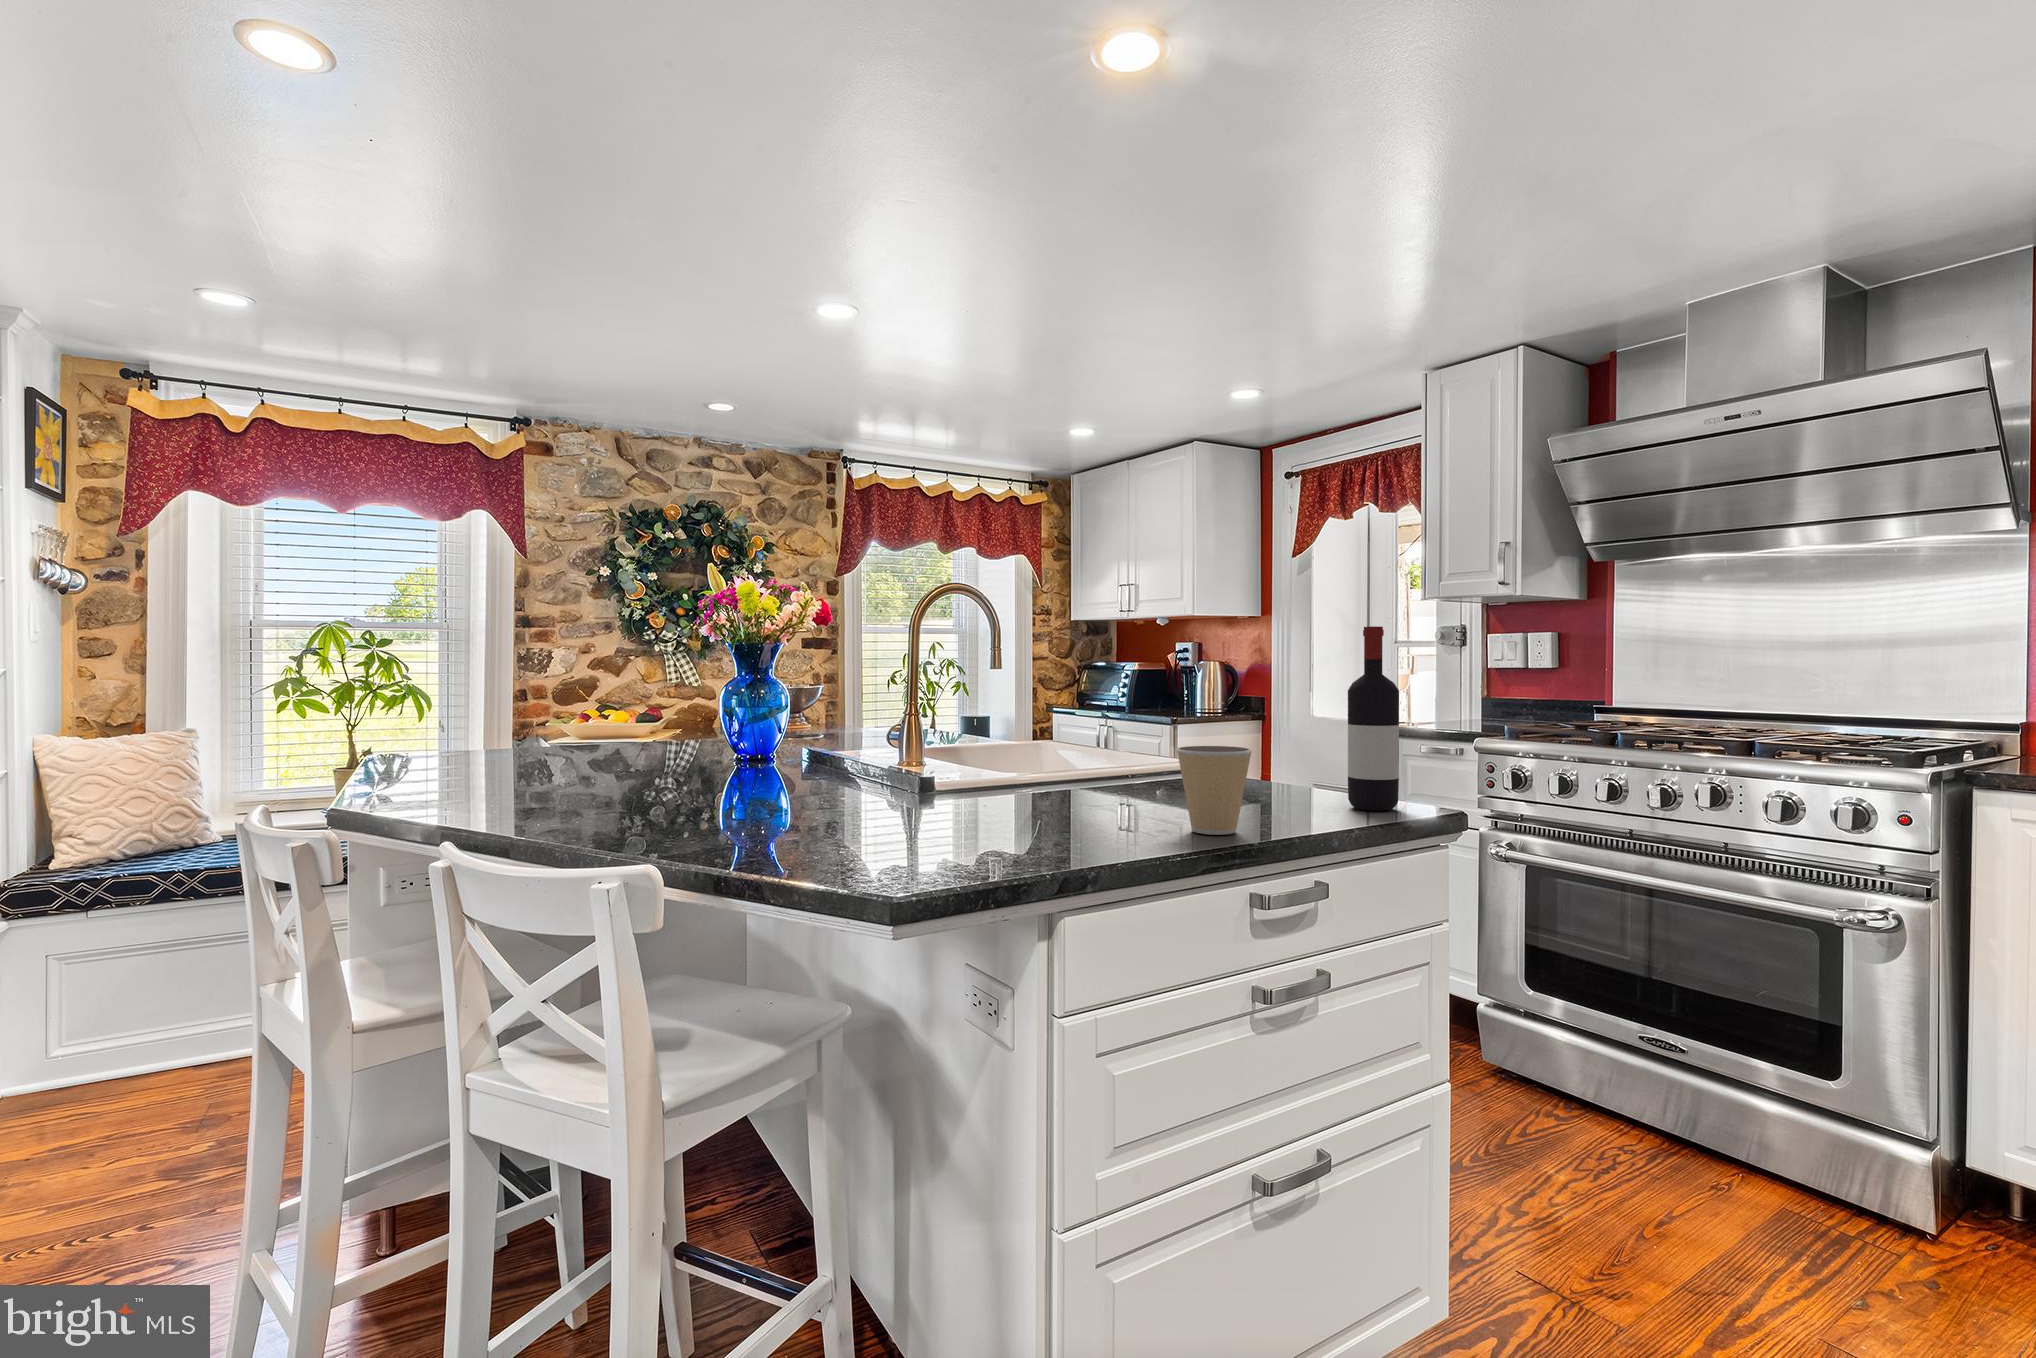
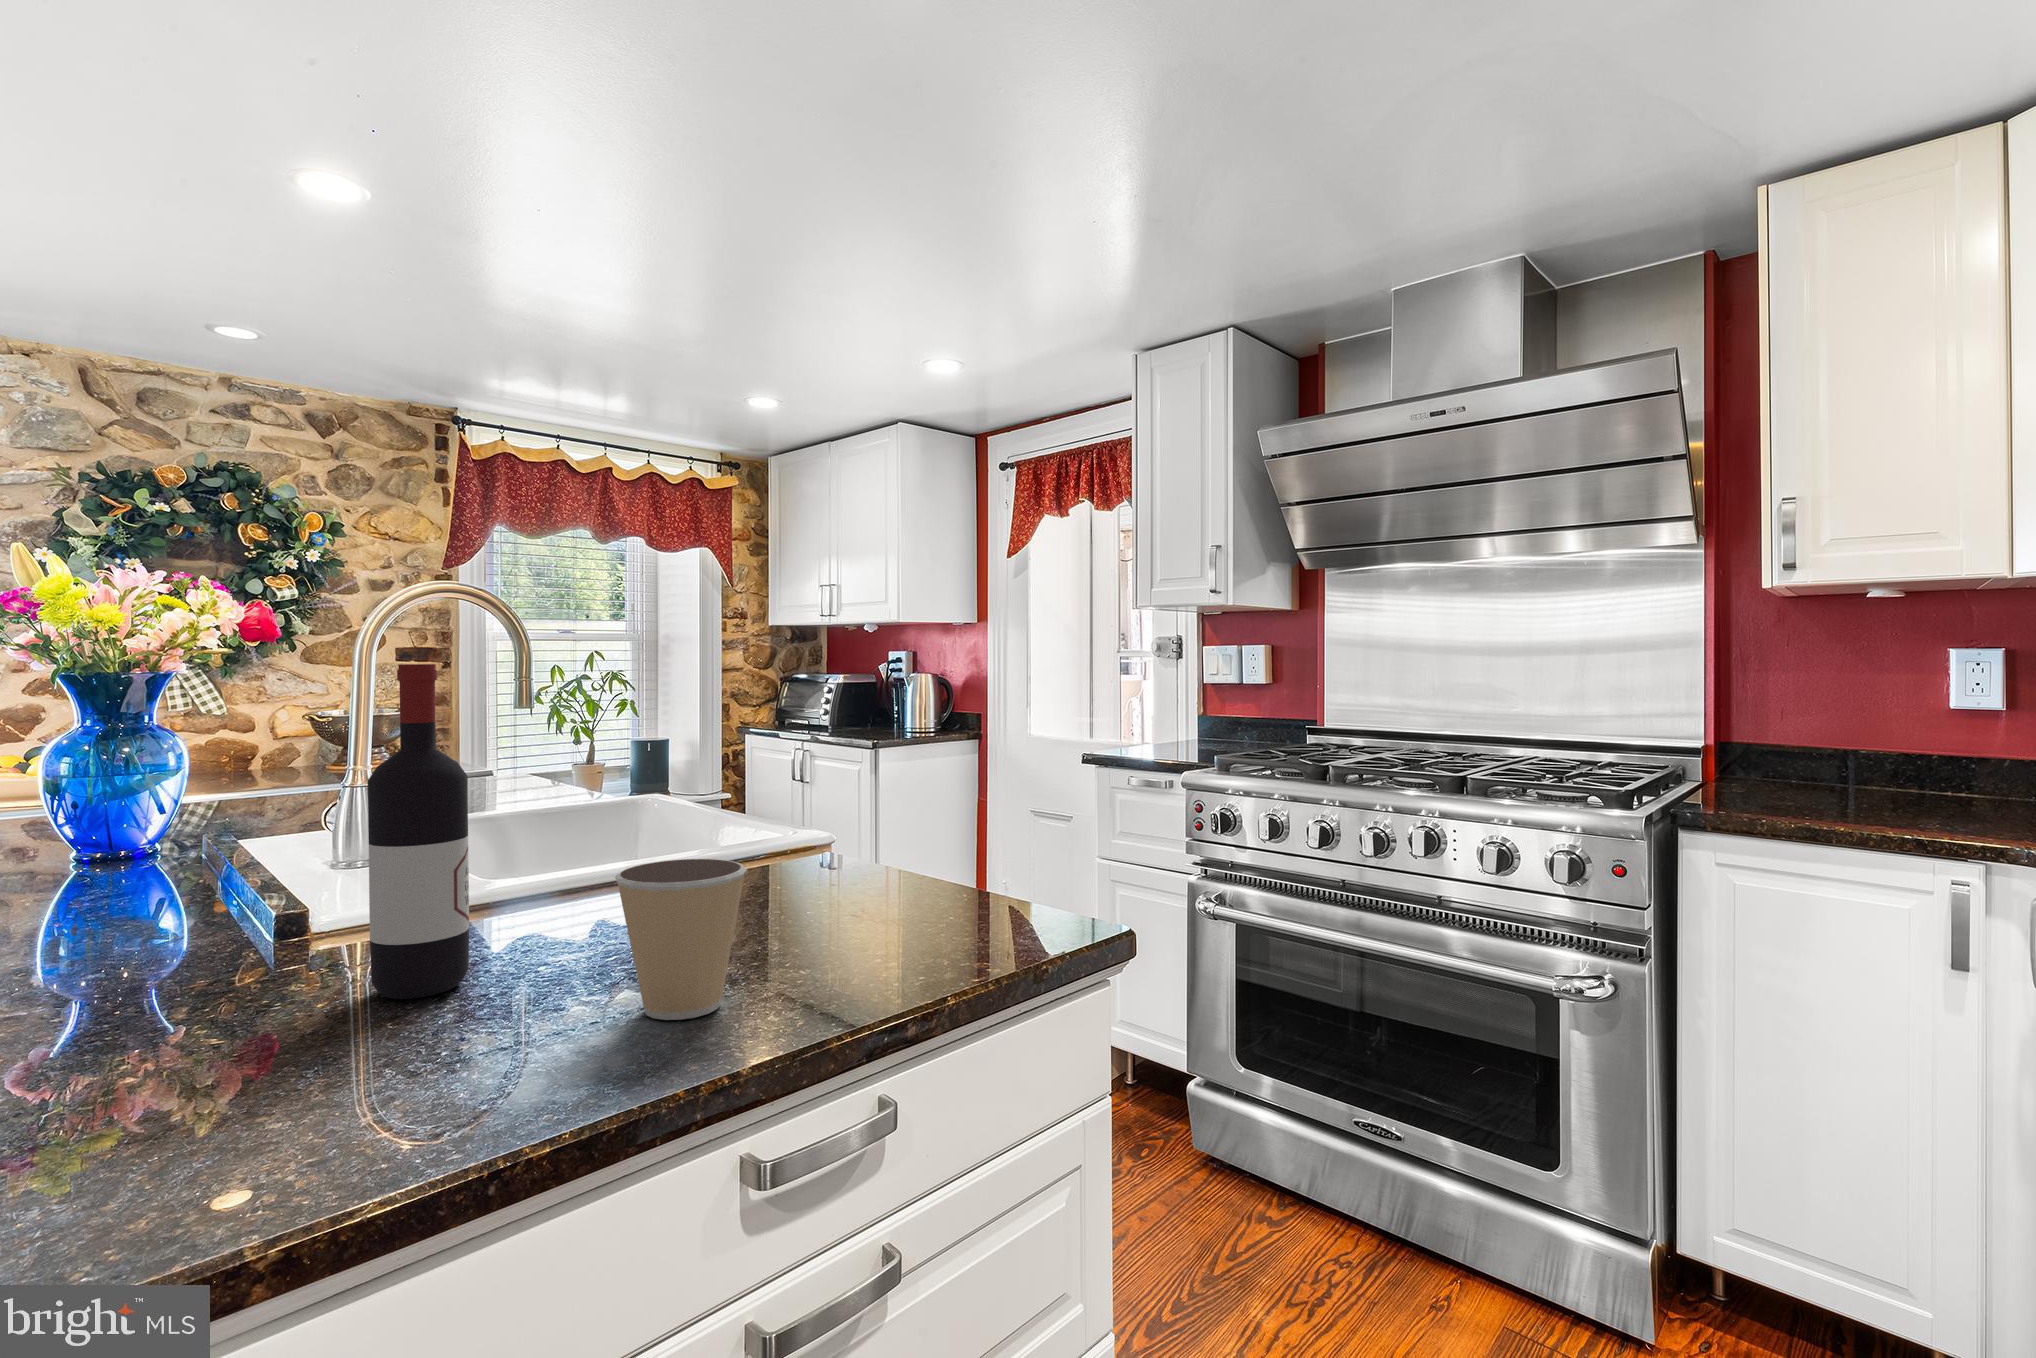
wine bottle: present [1348,626,1399,811] -> present [368,664,469,999]

